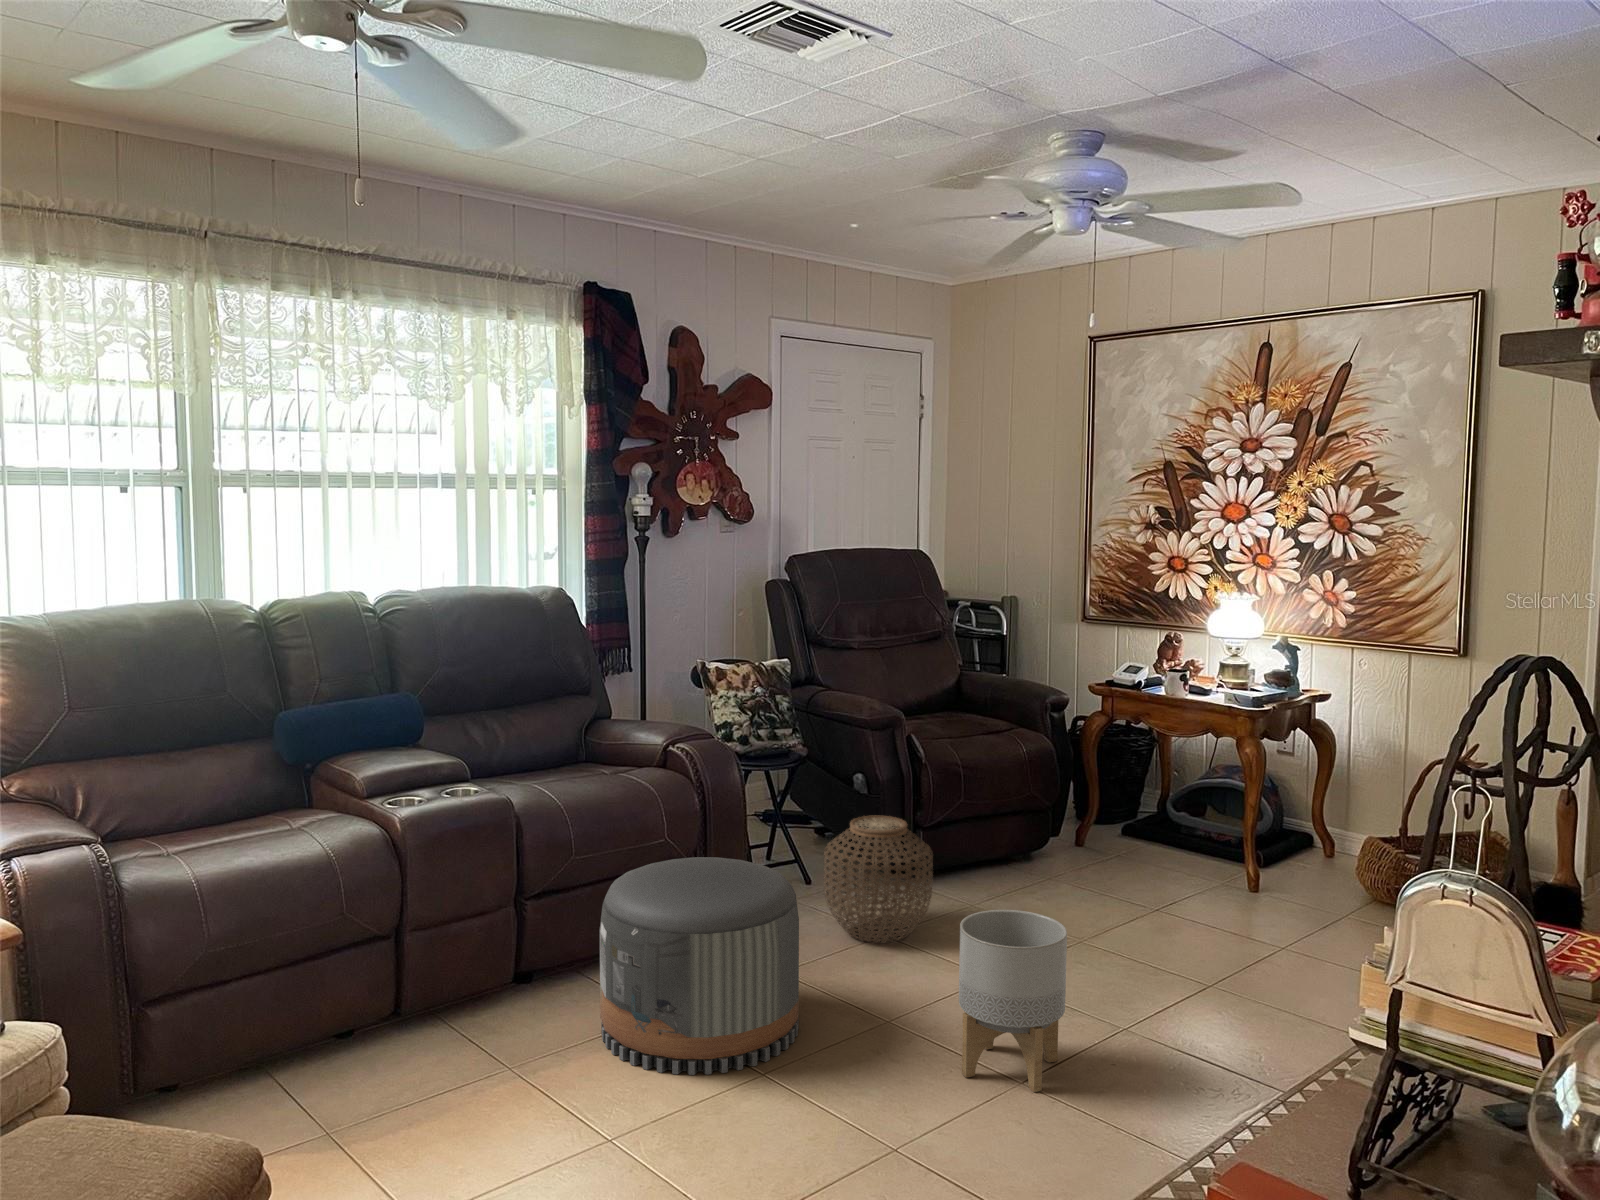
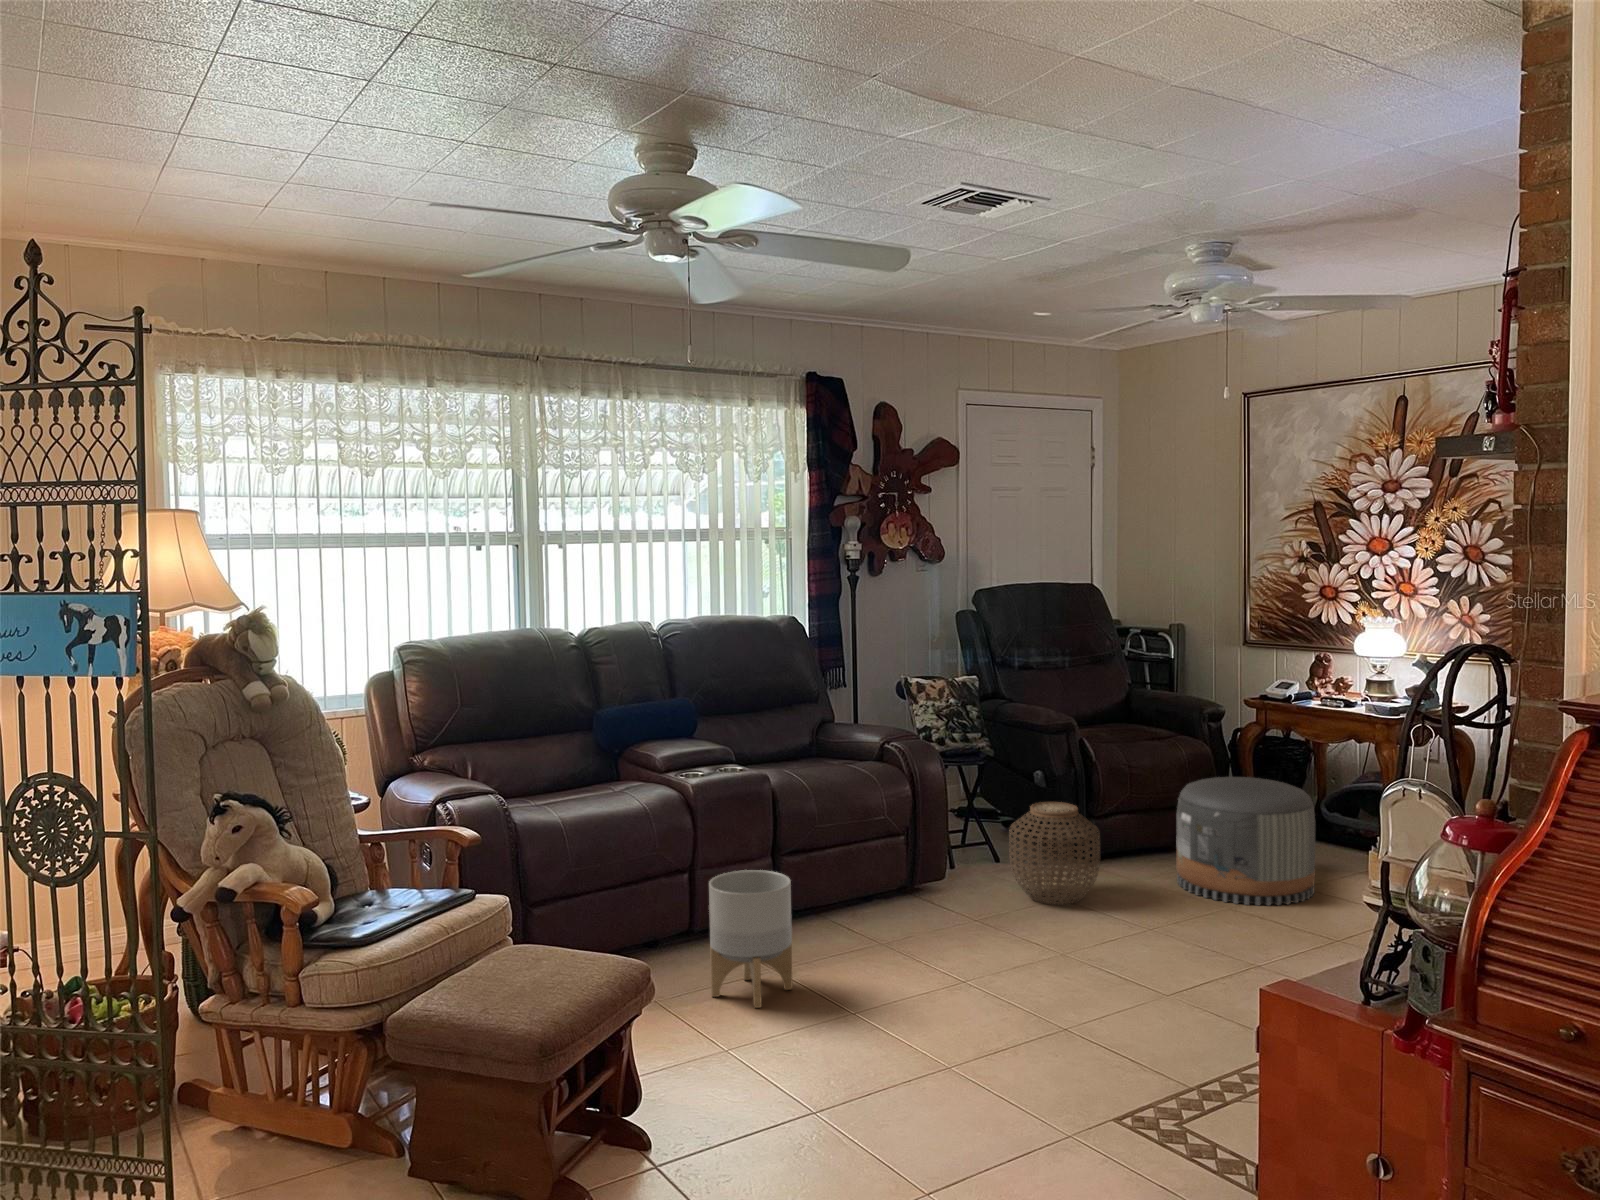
pouf: present [600,857,799,1075] -> present [1176,777,1315,906]
planter: present [959,910,1067,1092] -> present [709,870,793,1008]

